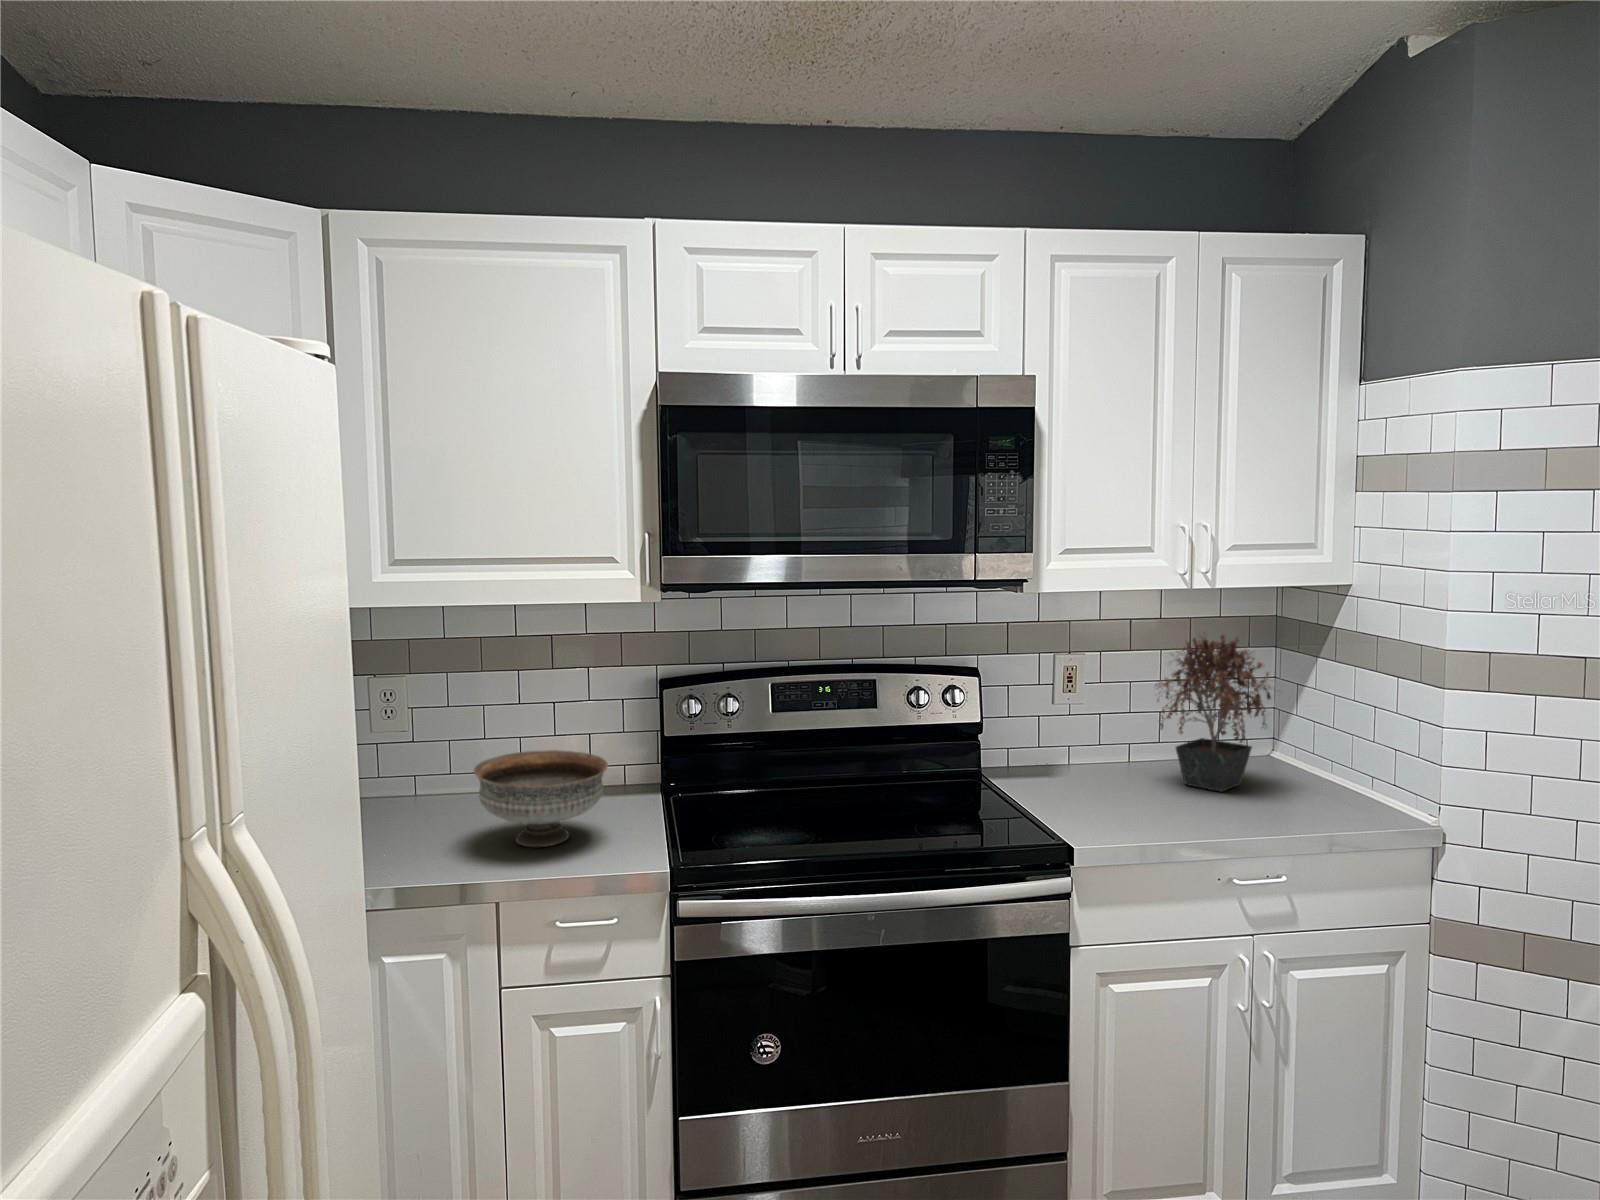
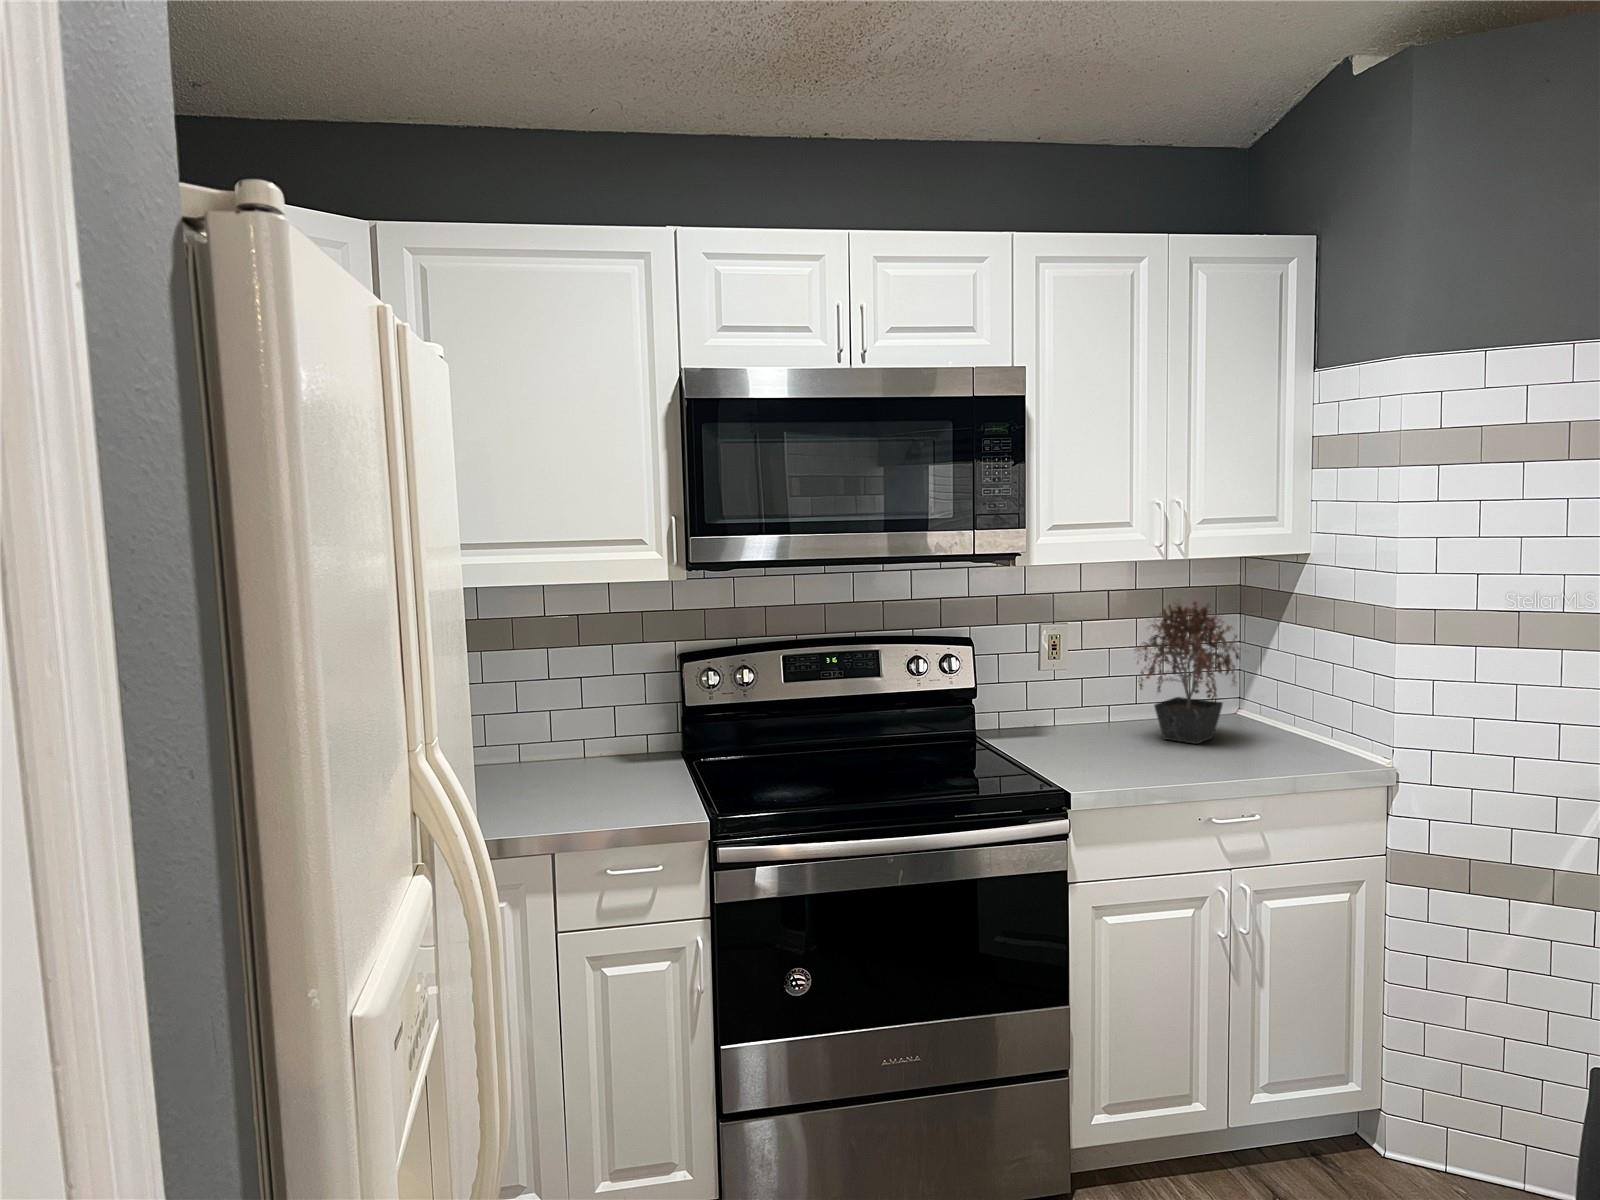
bowl: present [473,750,608,847] -> none [520,719,644,807]

